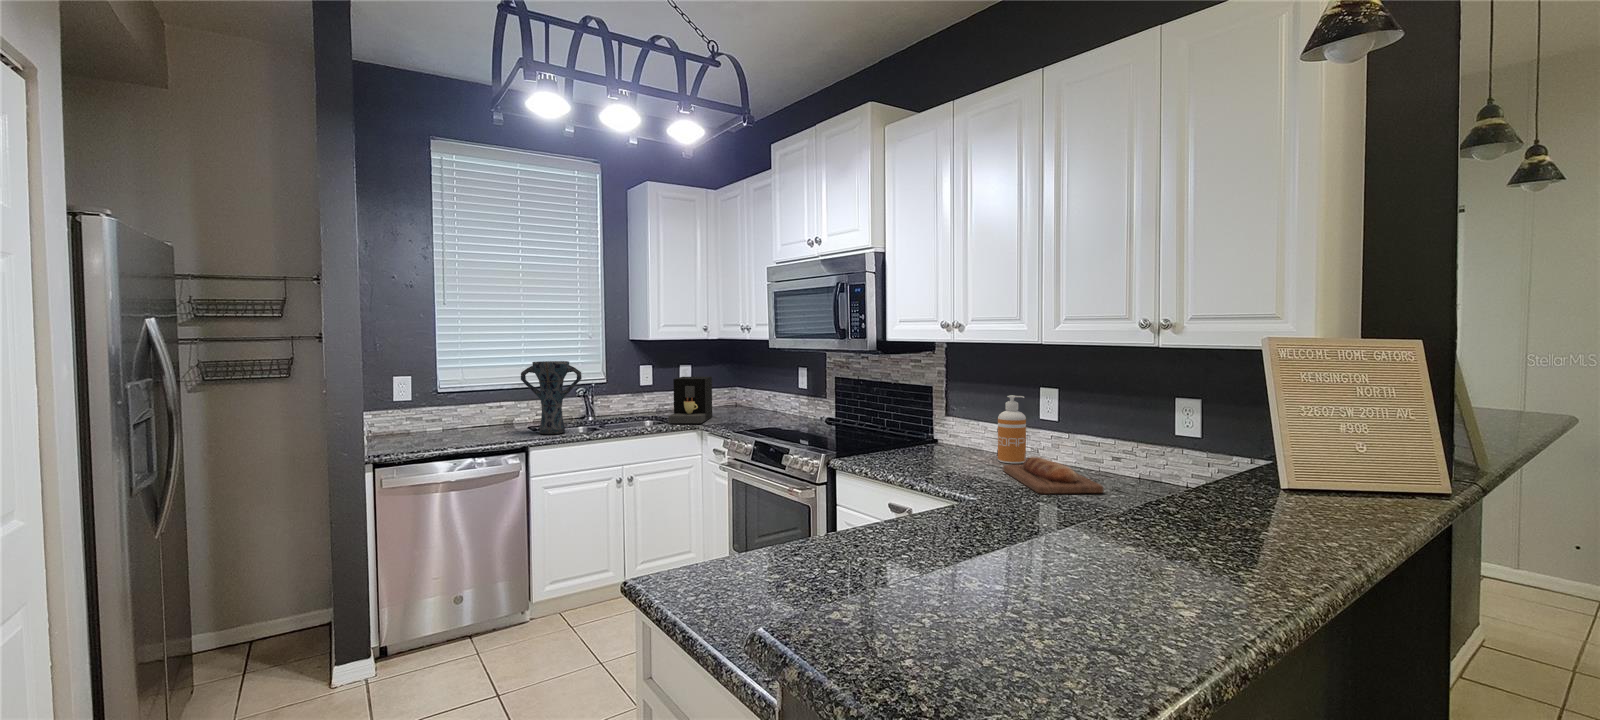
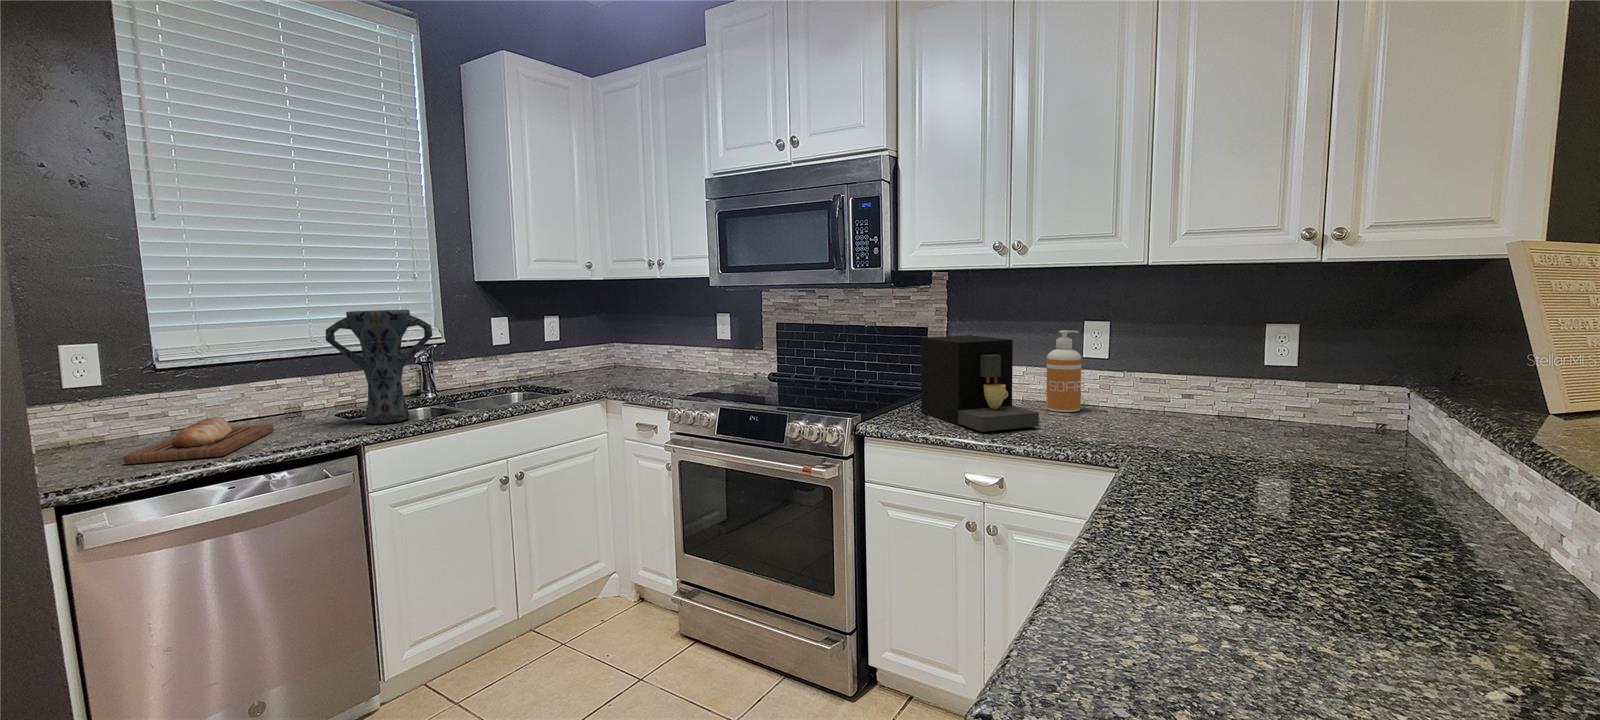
coffee maker: present [668,377,712,423] -> present [921,335,1039,432]
bread loaf: present [1003,457,1104,494] -> present [123,417,274,464]

